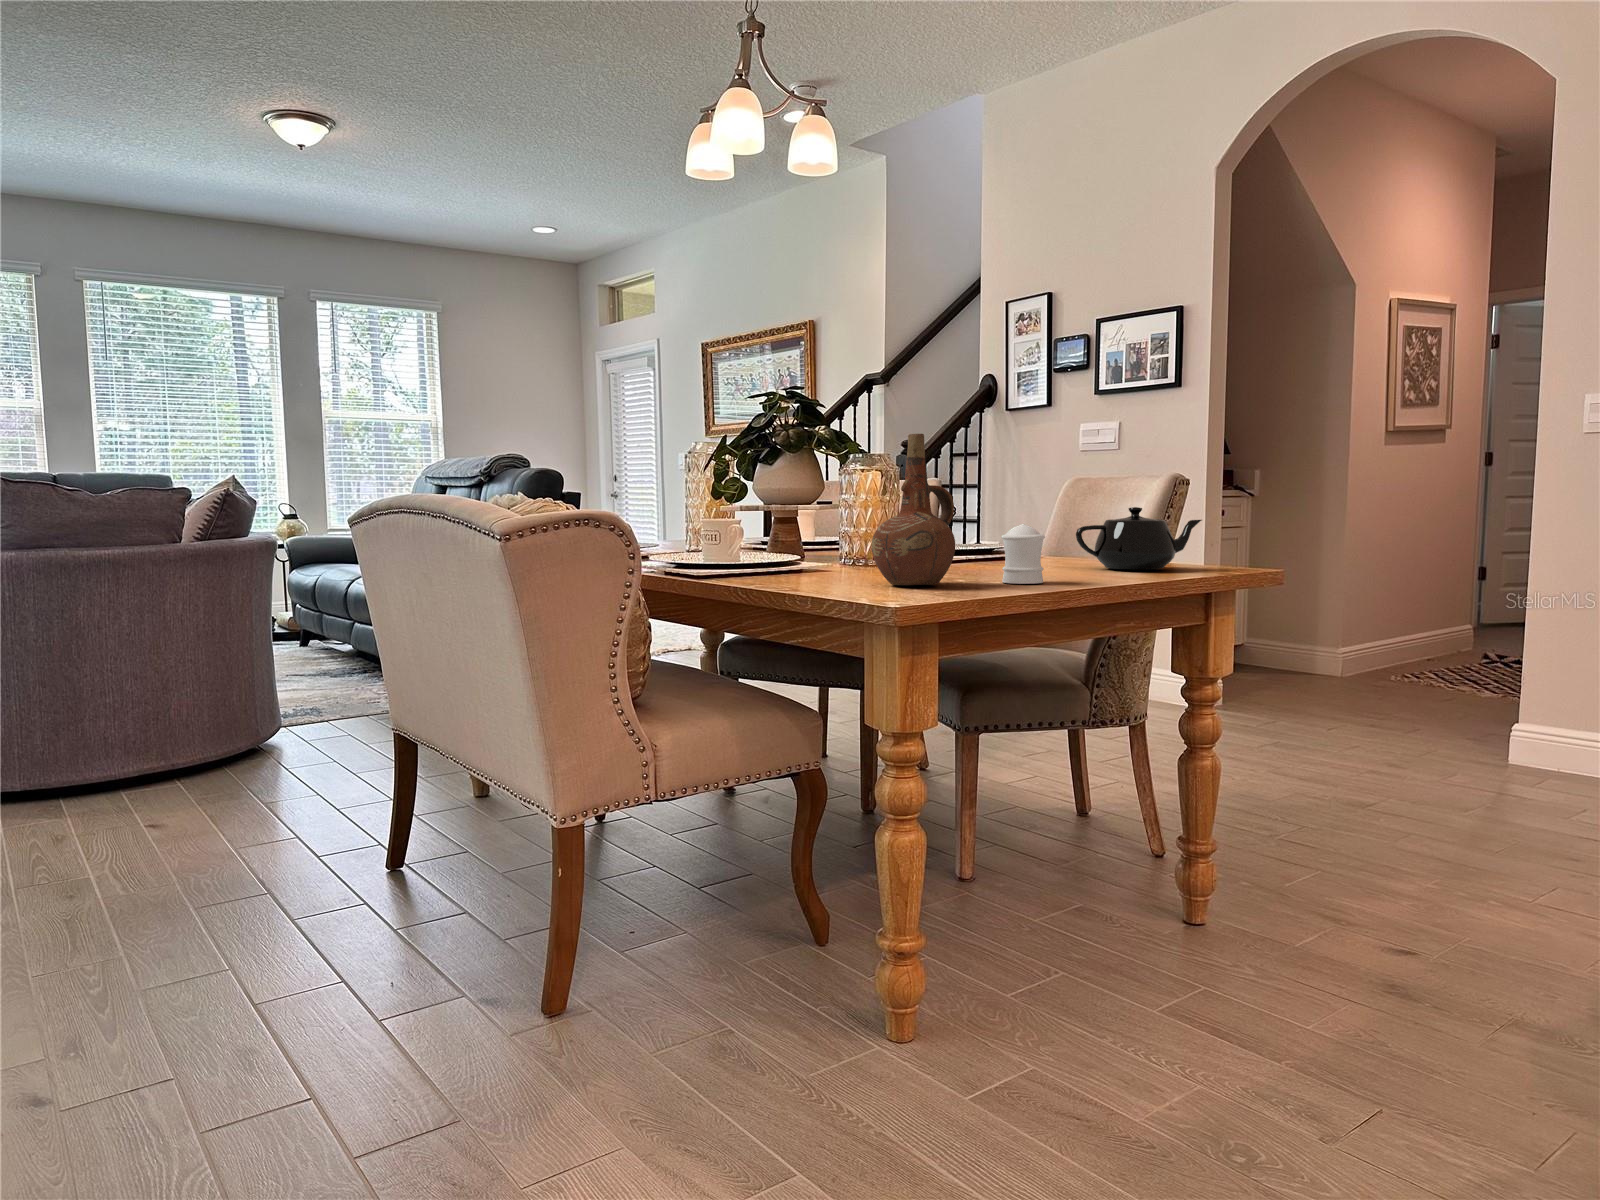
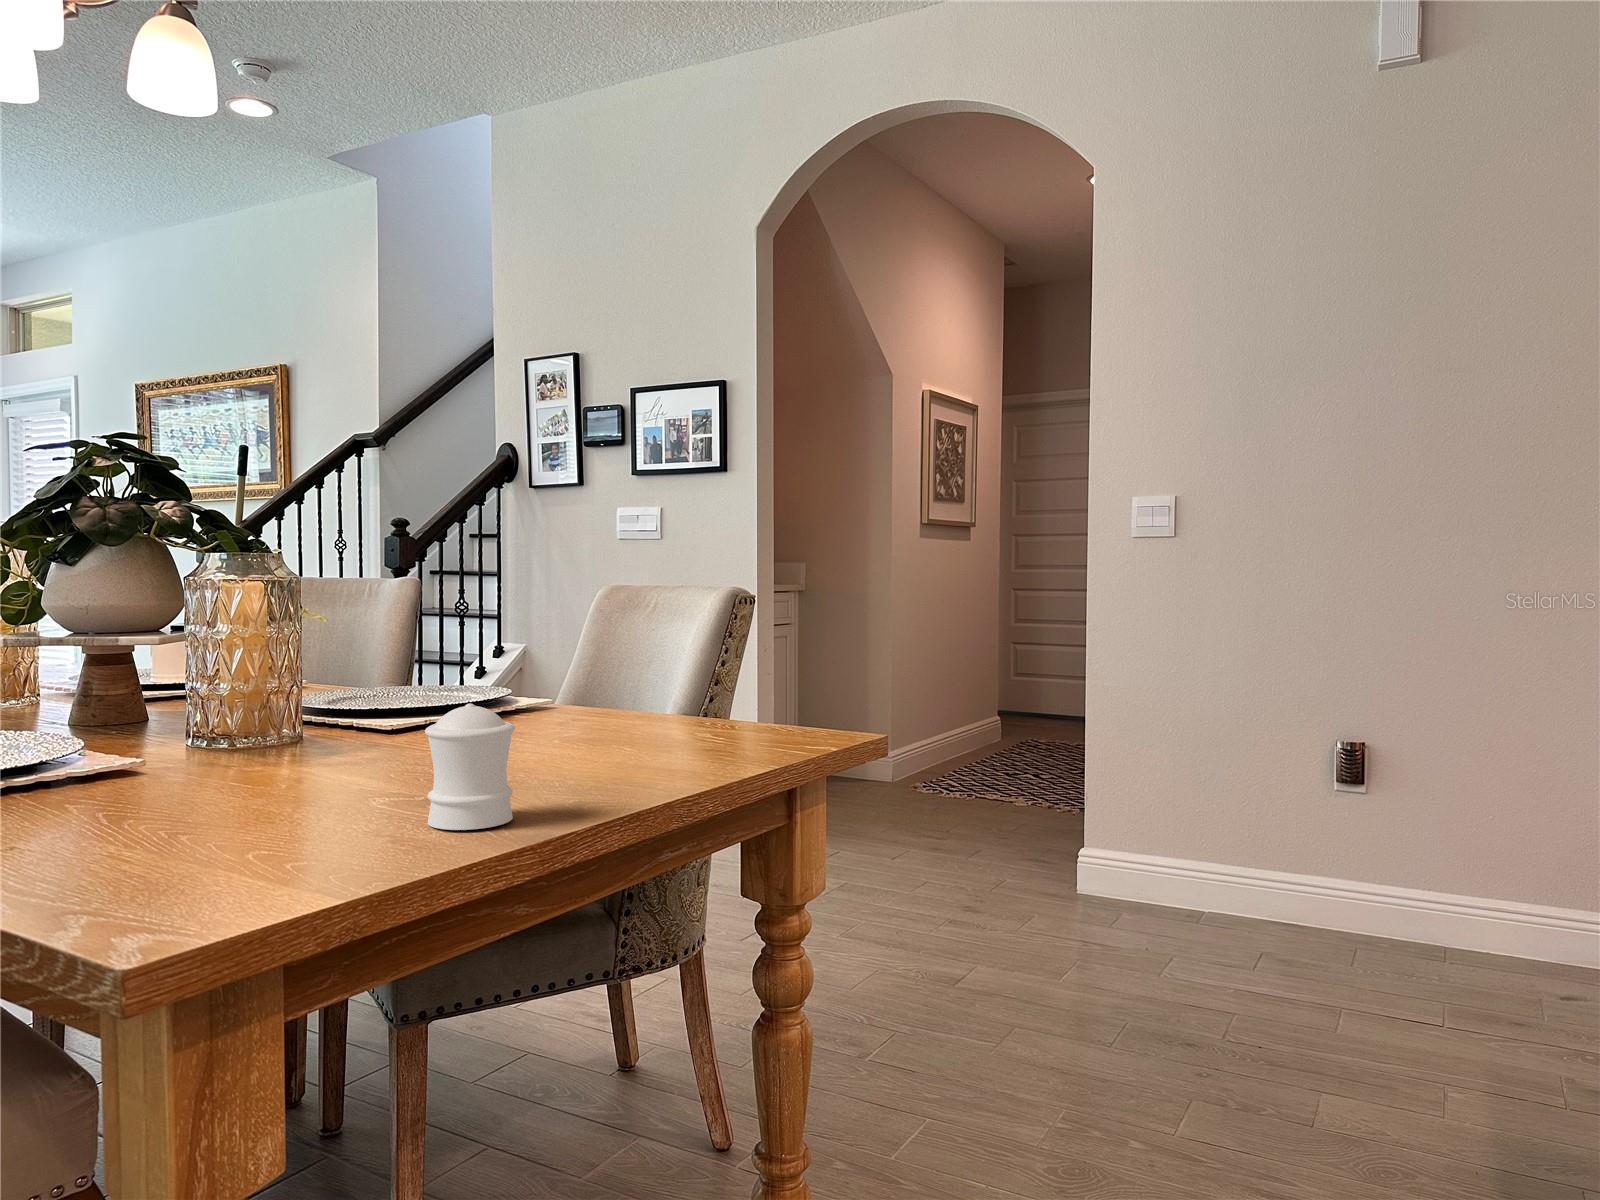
ceramic pitcher: present [872,434,955,585] -> none [86,517,310,870]
teapot: present [1076,507,1202,570] -> none [587,646,785,752]

